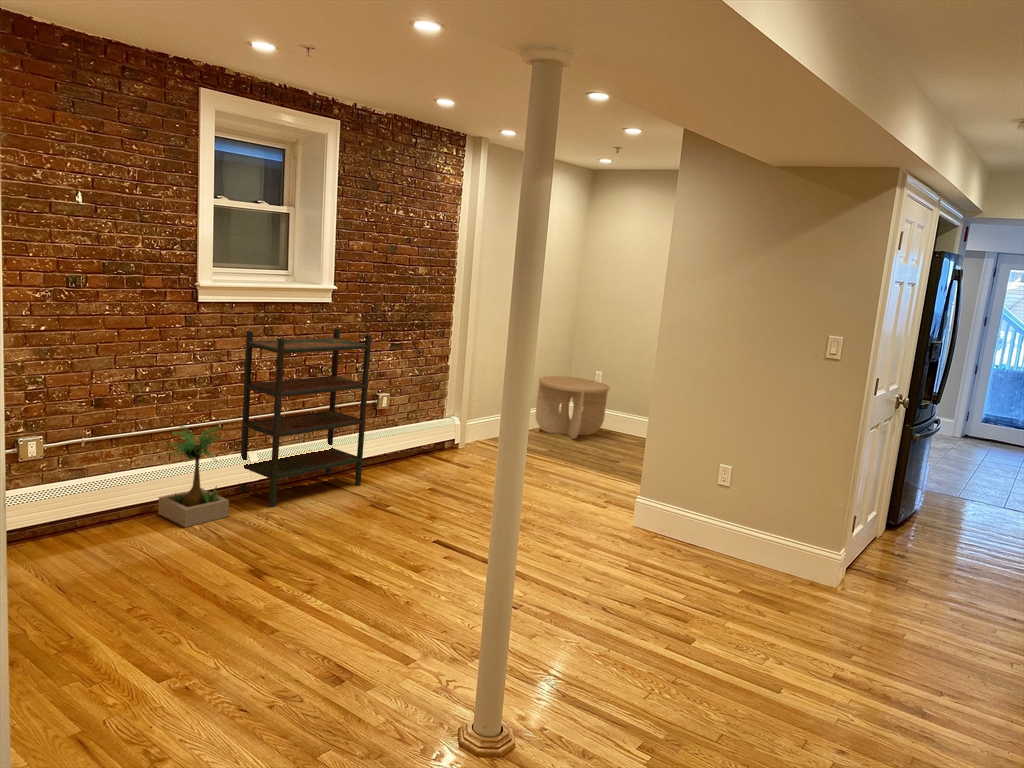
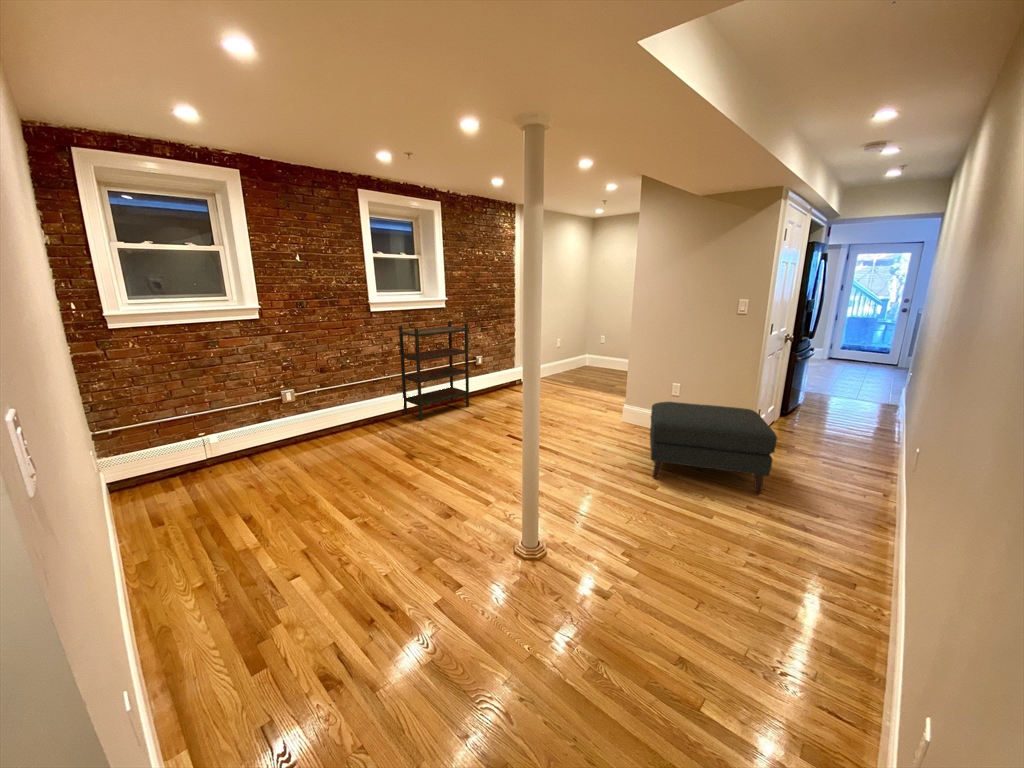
side table: present [536,376,609,439] -> none [568,340,609,375]
potted plant: present [158,426,229,527] -> none [358,378,397,434]
ottoman: none [681,496,883,655] -> present [650,402,777,493]

